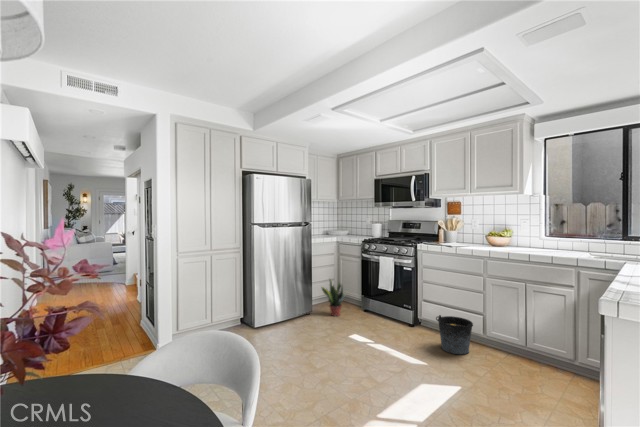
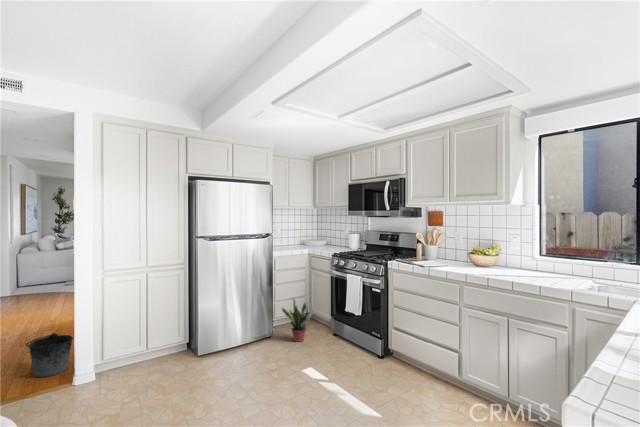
bucket: present [436,315,473,354] -> present [26,333,73,377]

